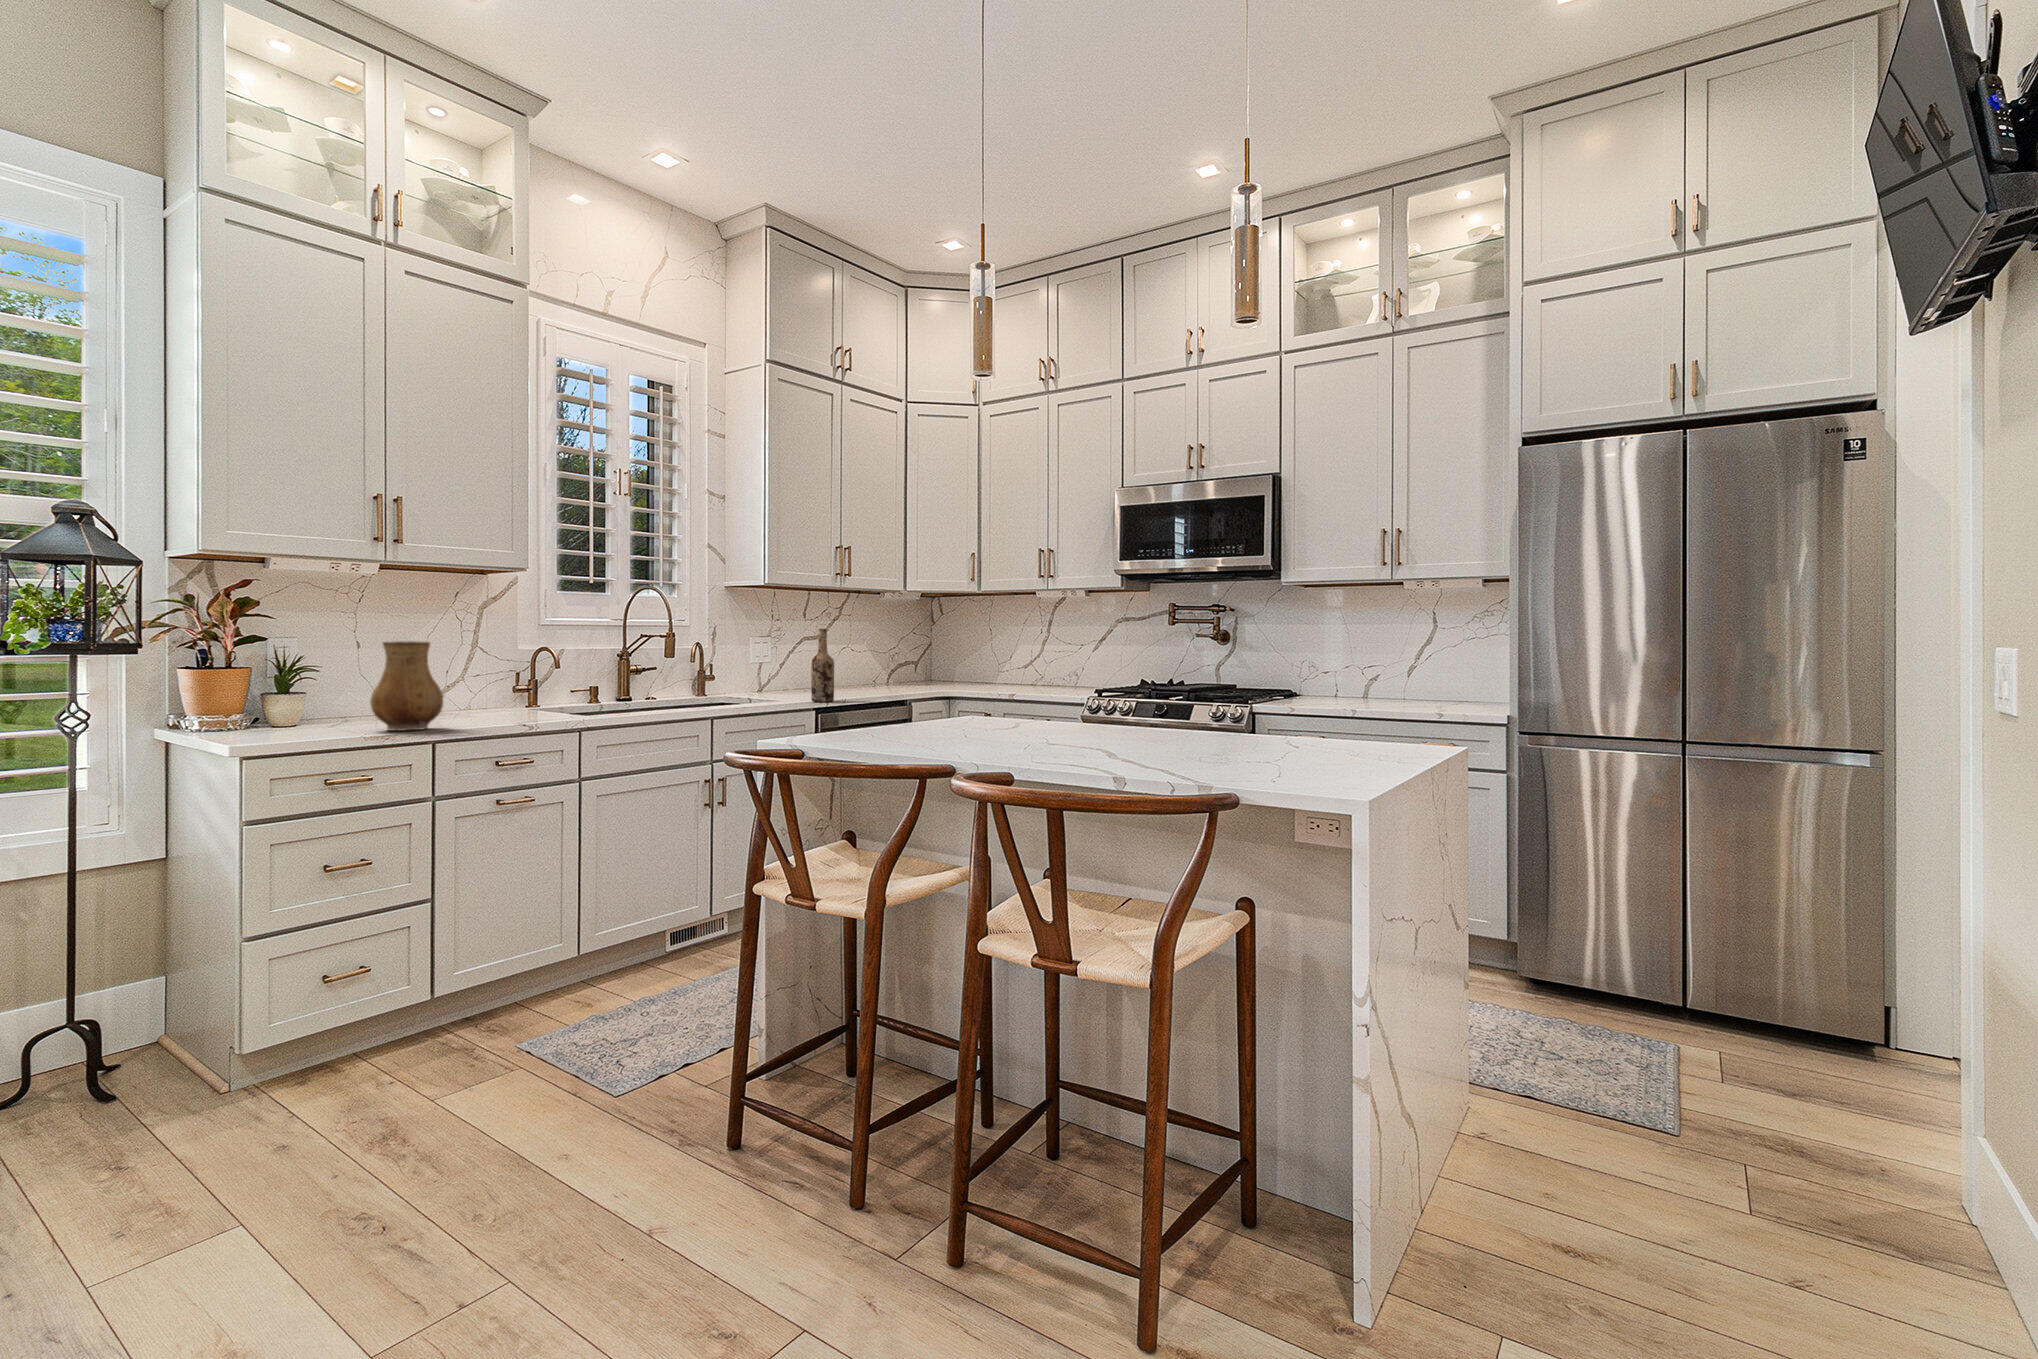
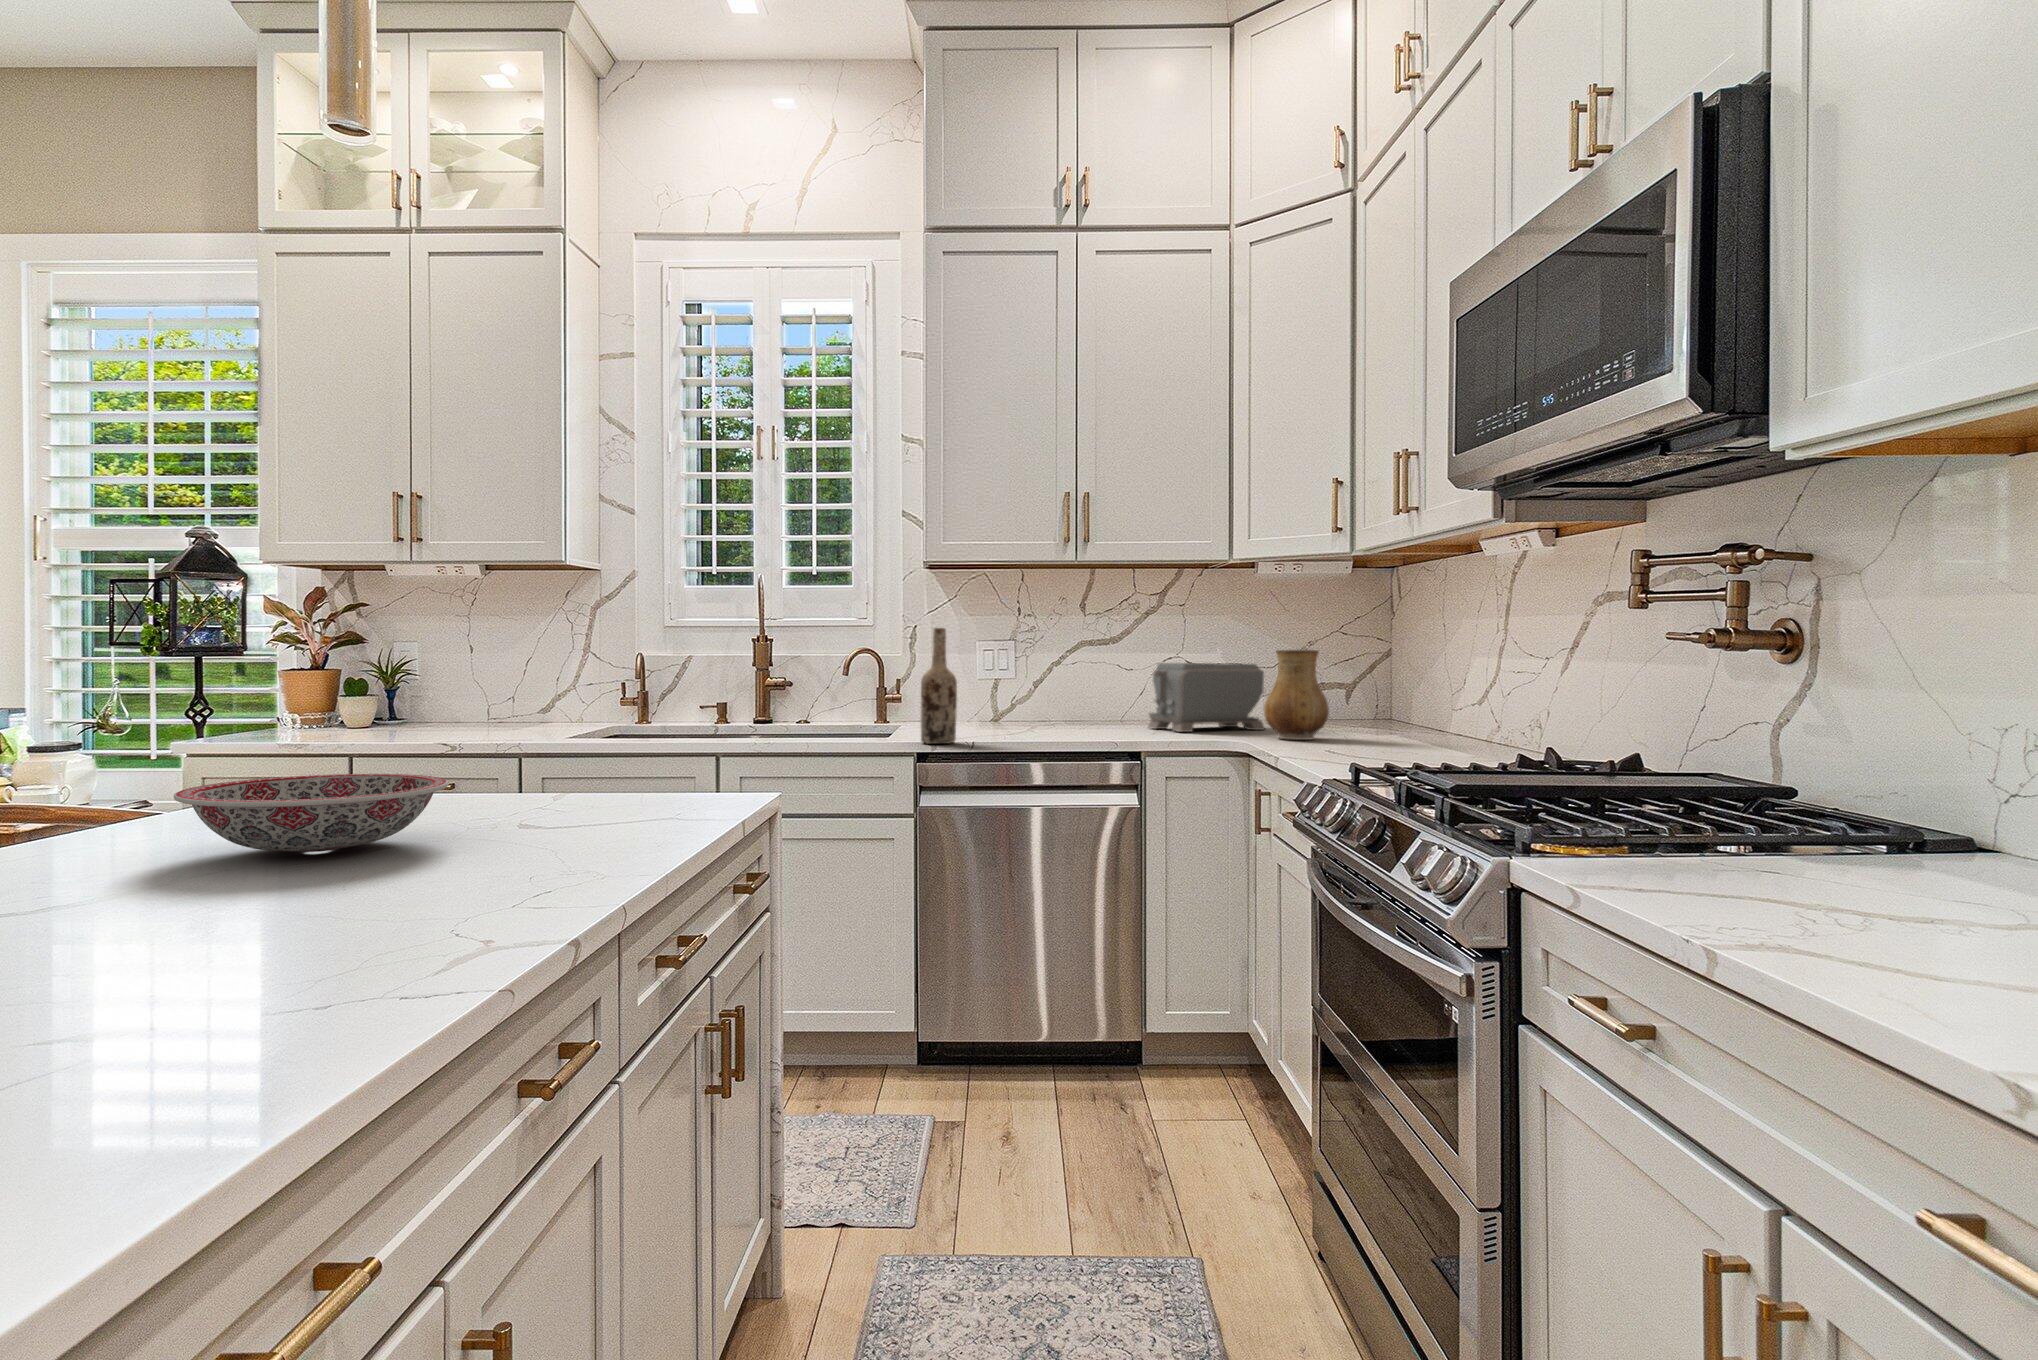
ceramic pitcher: present [370,641,443,731] -> present [1264,650,1329,740]
toaster: none [845,651,902,692] -> present [1148,663,1265,732]
ceramic bowl: none [955,703,1061,735] -> present [174,774,448,852]

